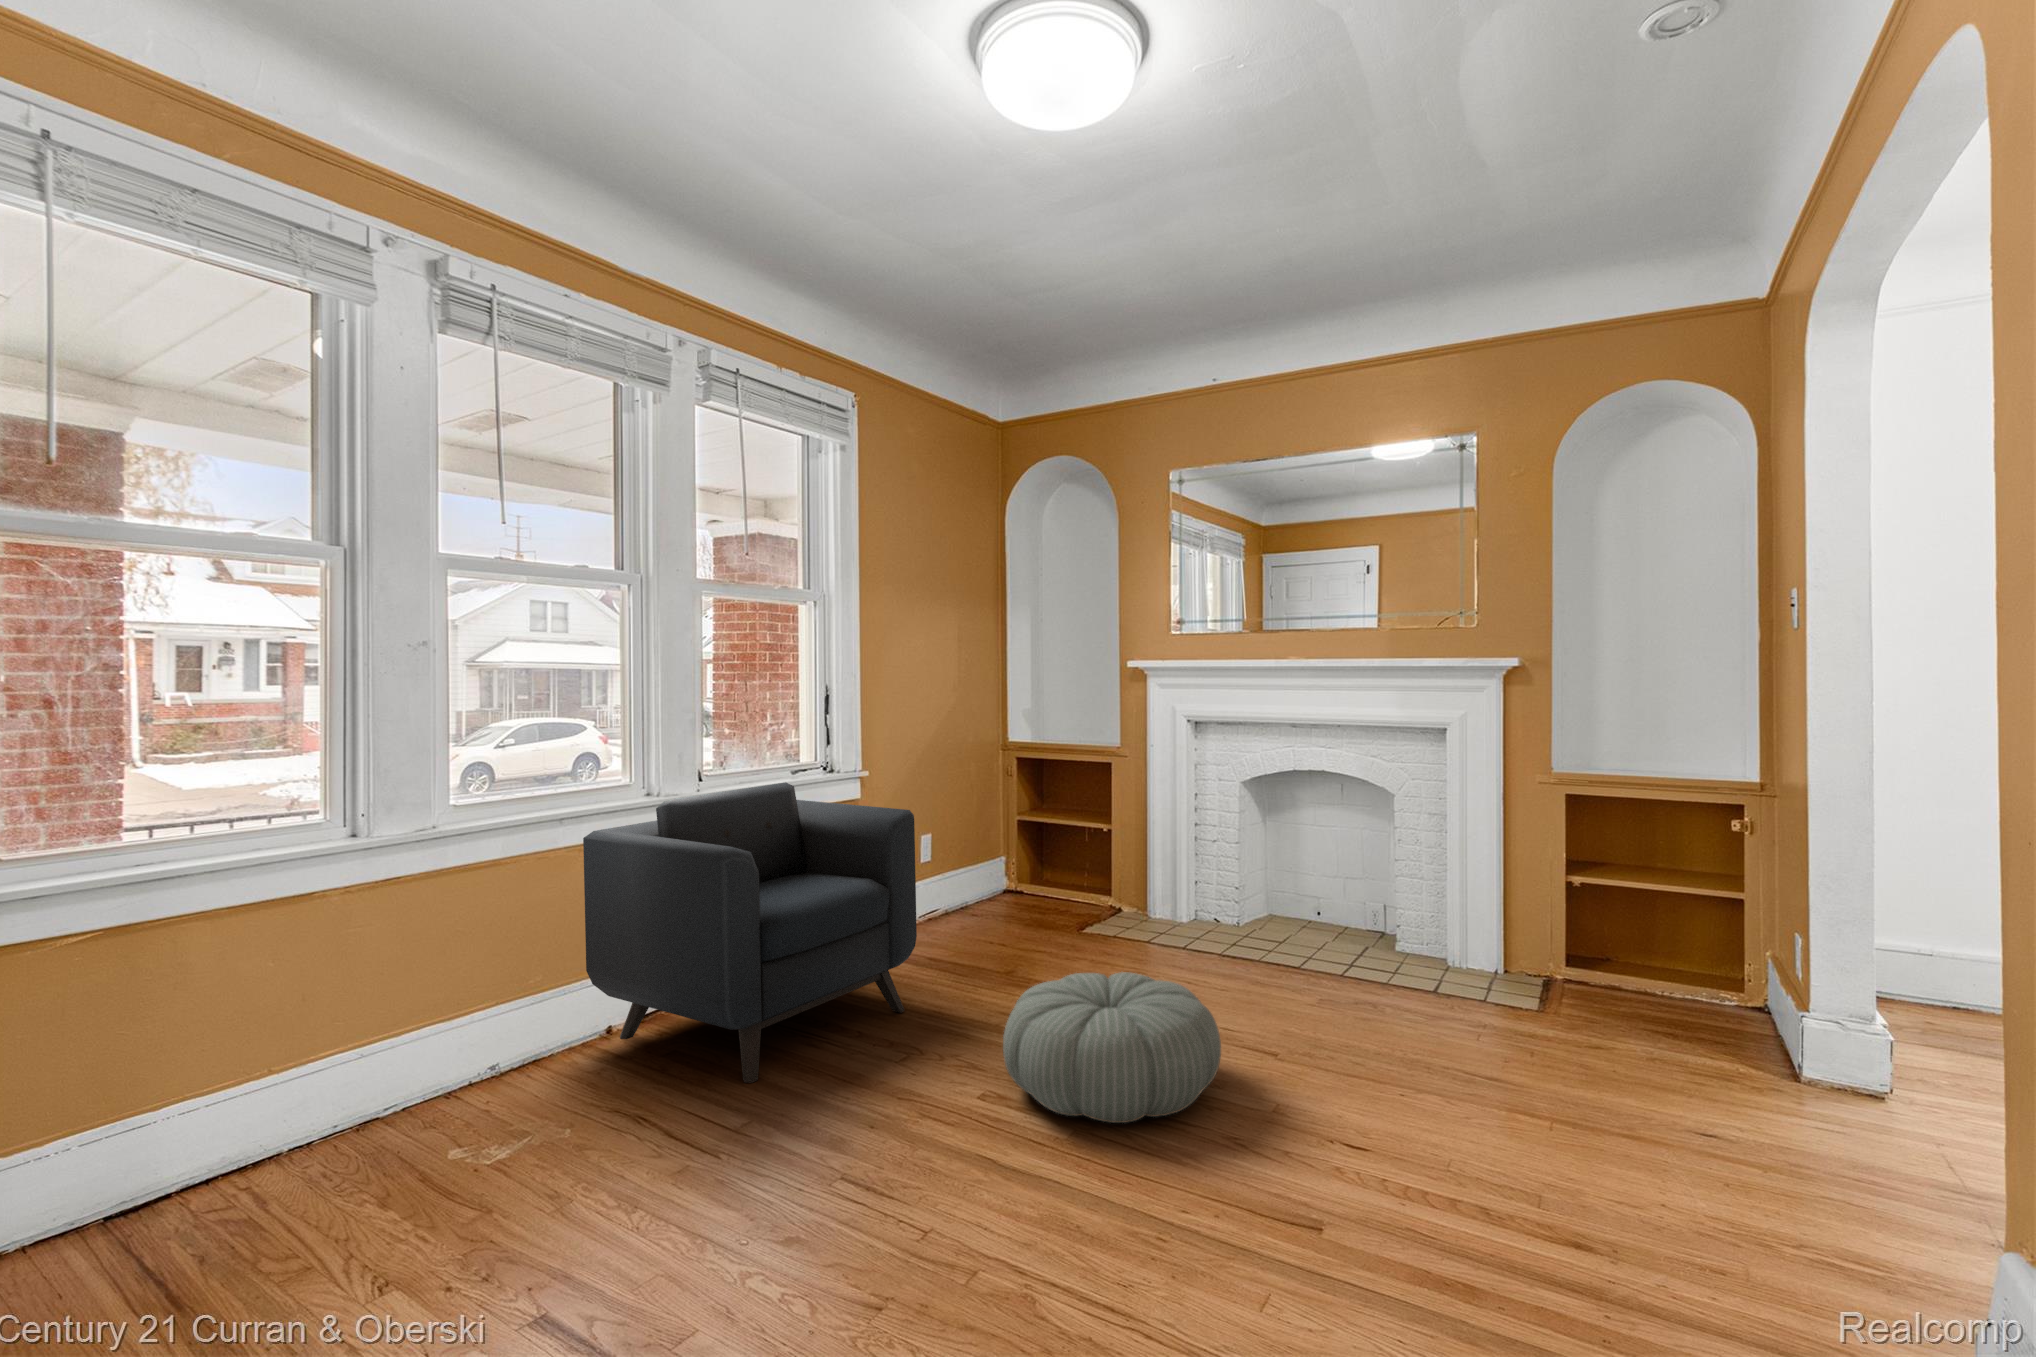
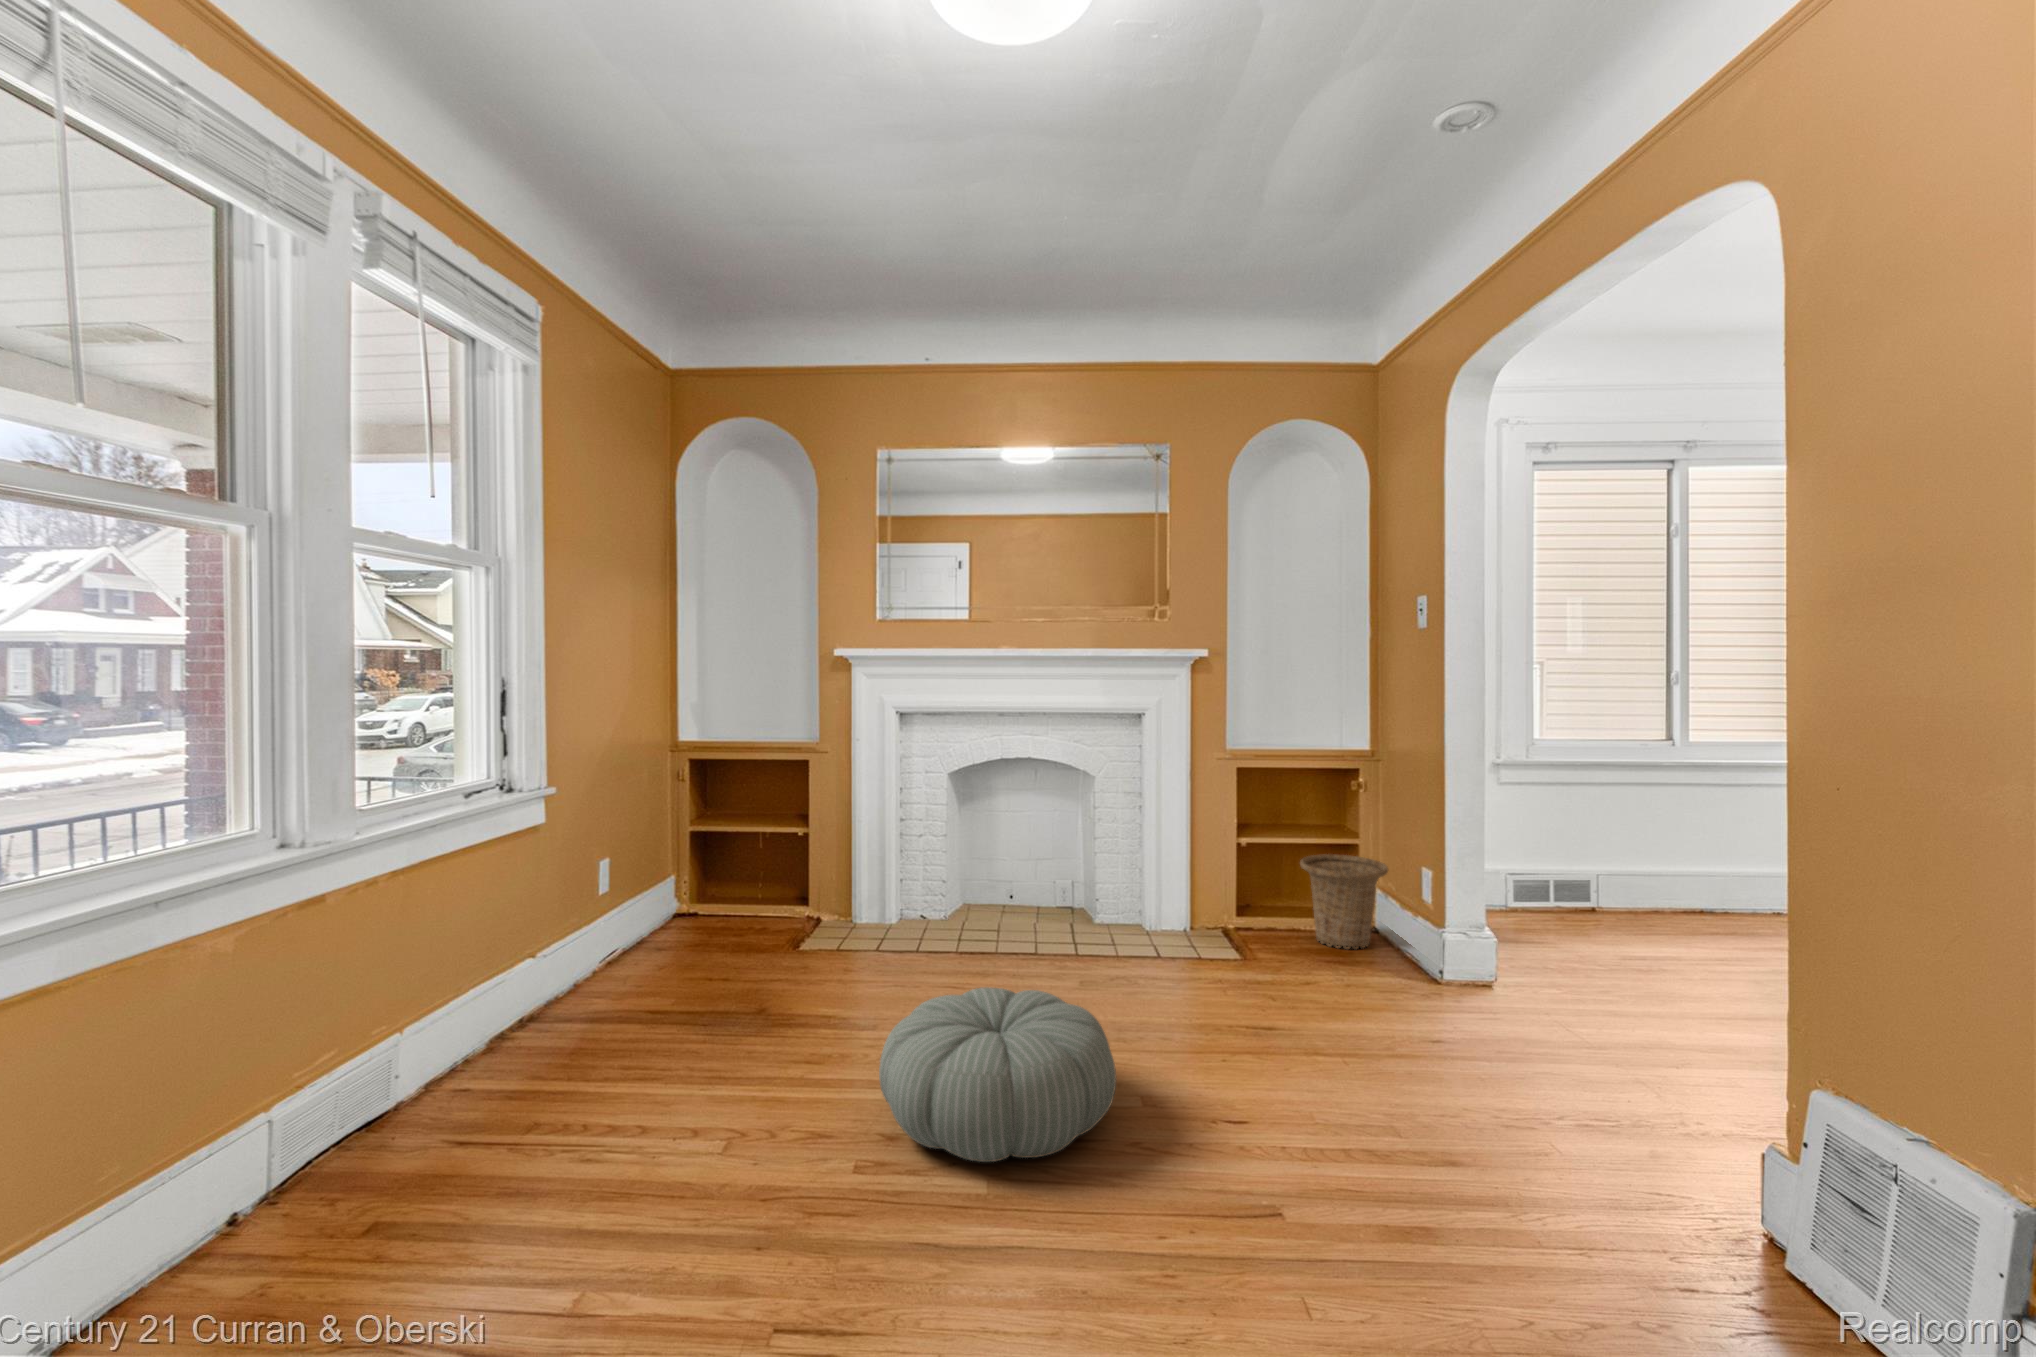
armchair: present [583,782,917,1083] -> none [189,810,695,1241]
basket: none [1637,903,1768,1028] -> present [1300,854,1388,949]

